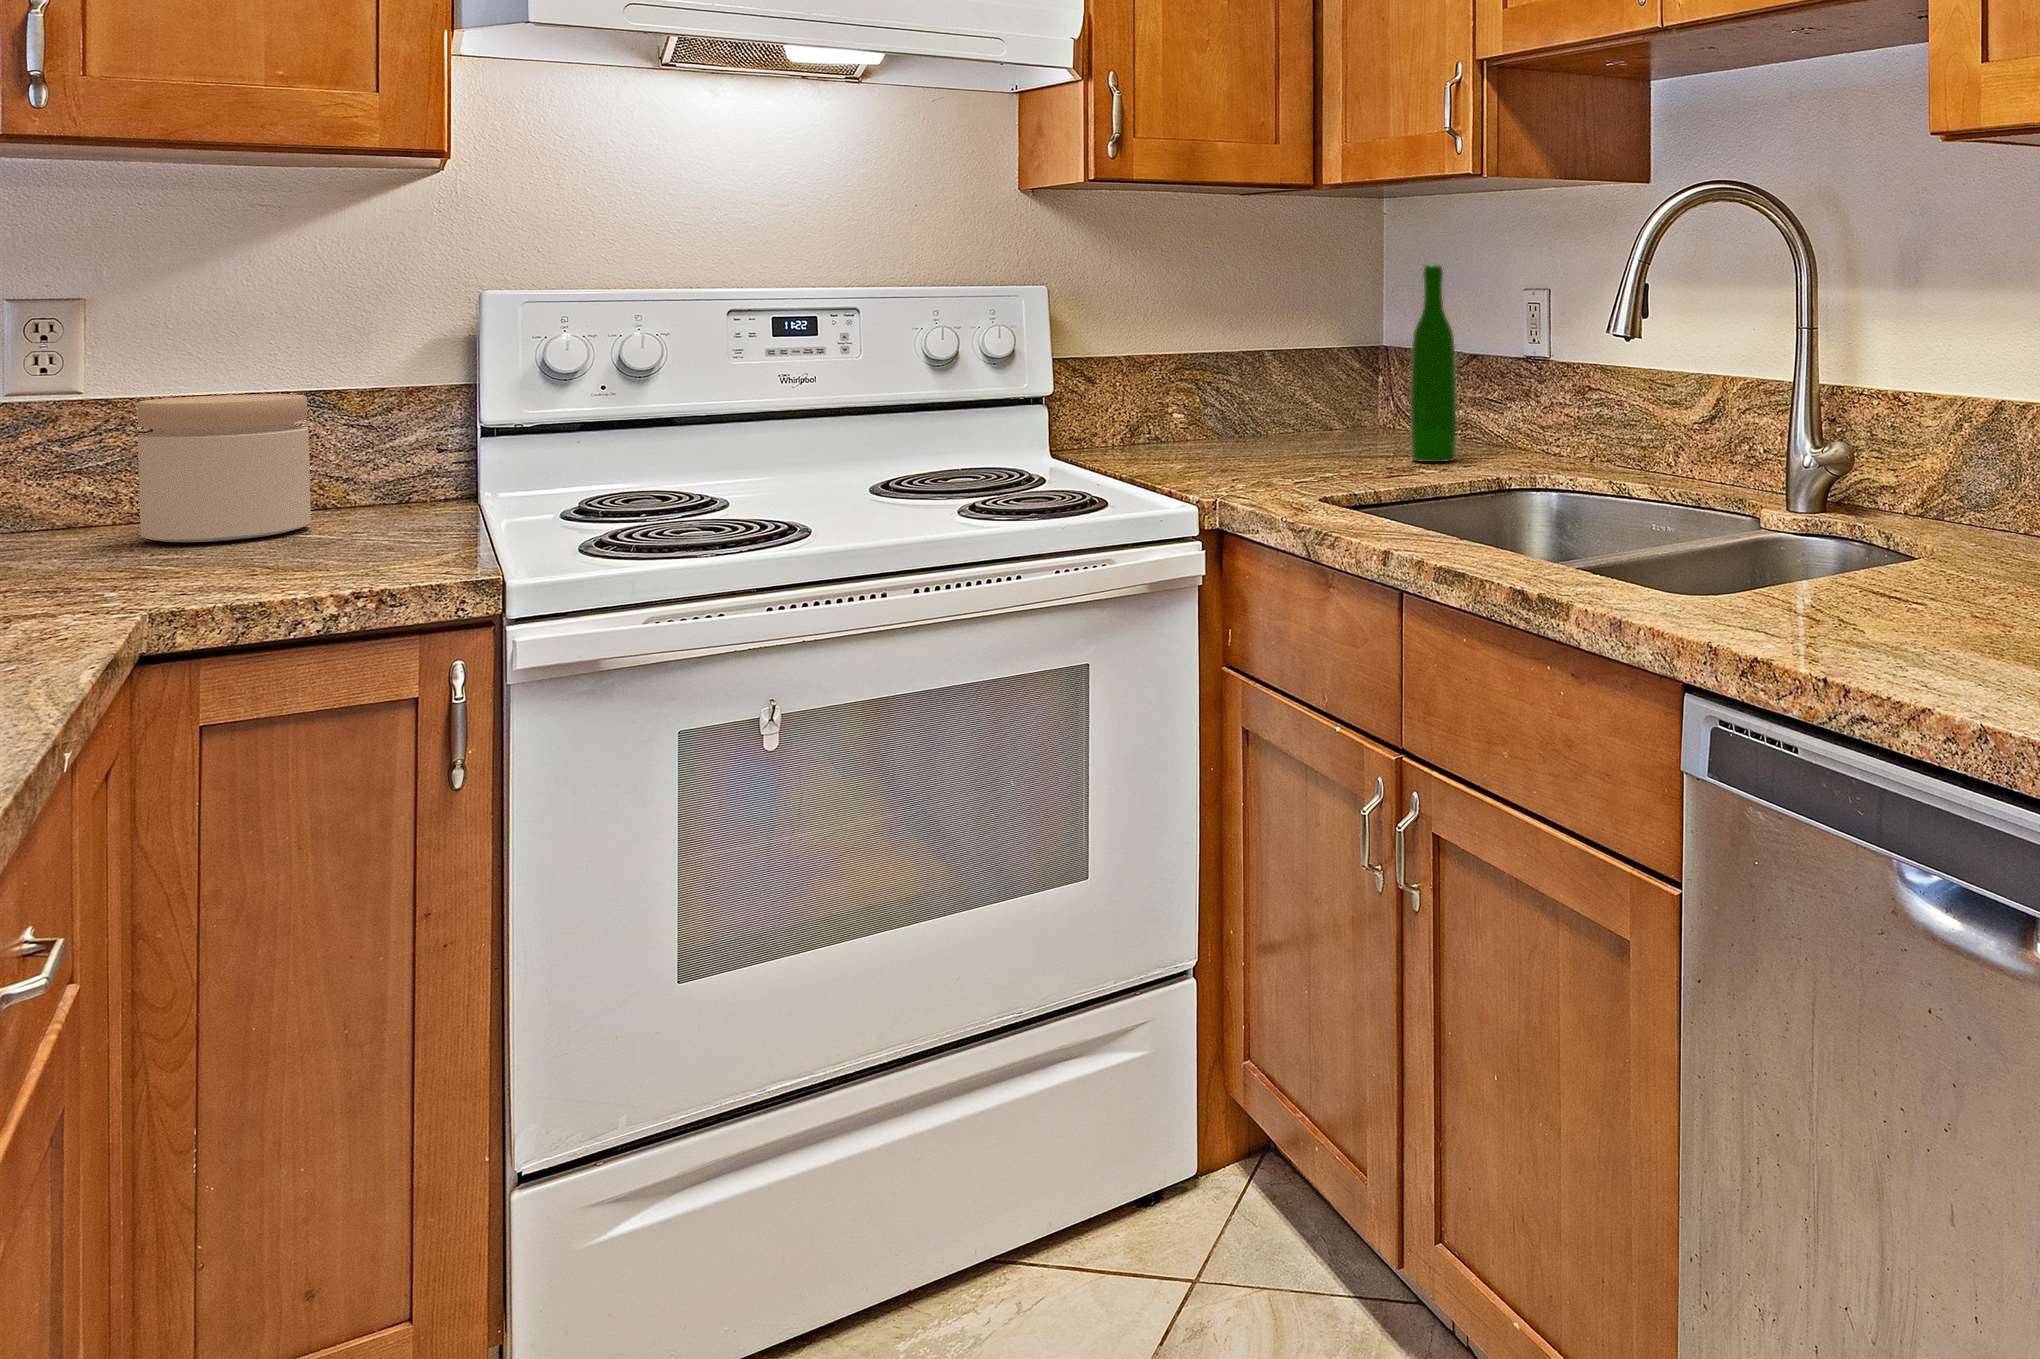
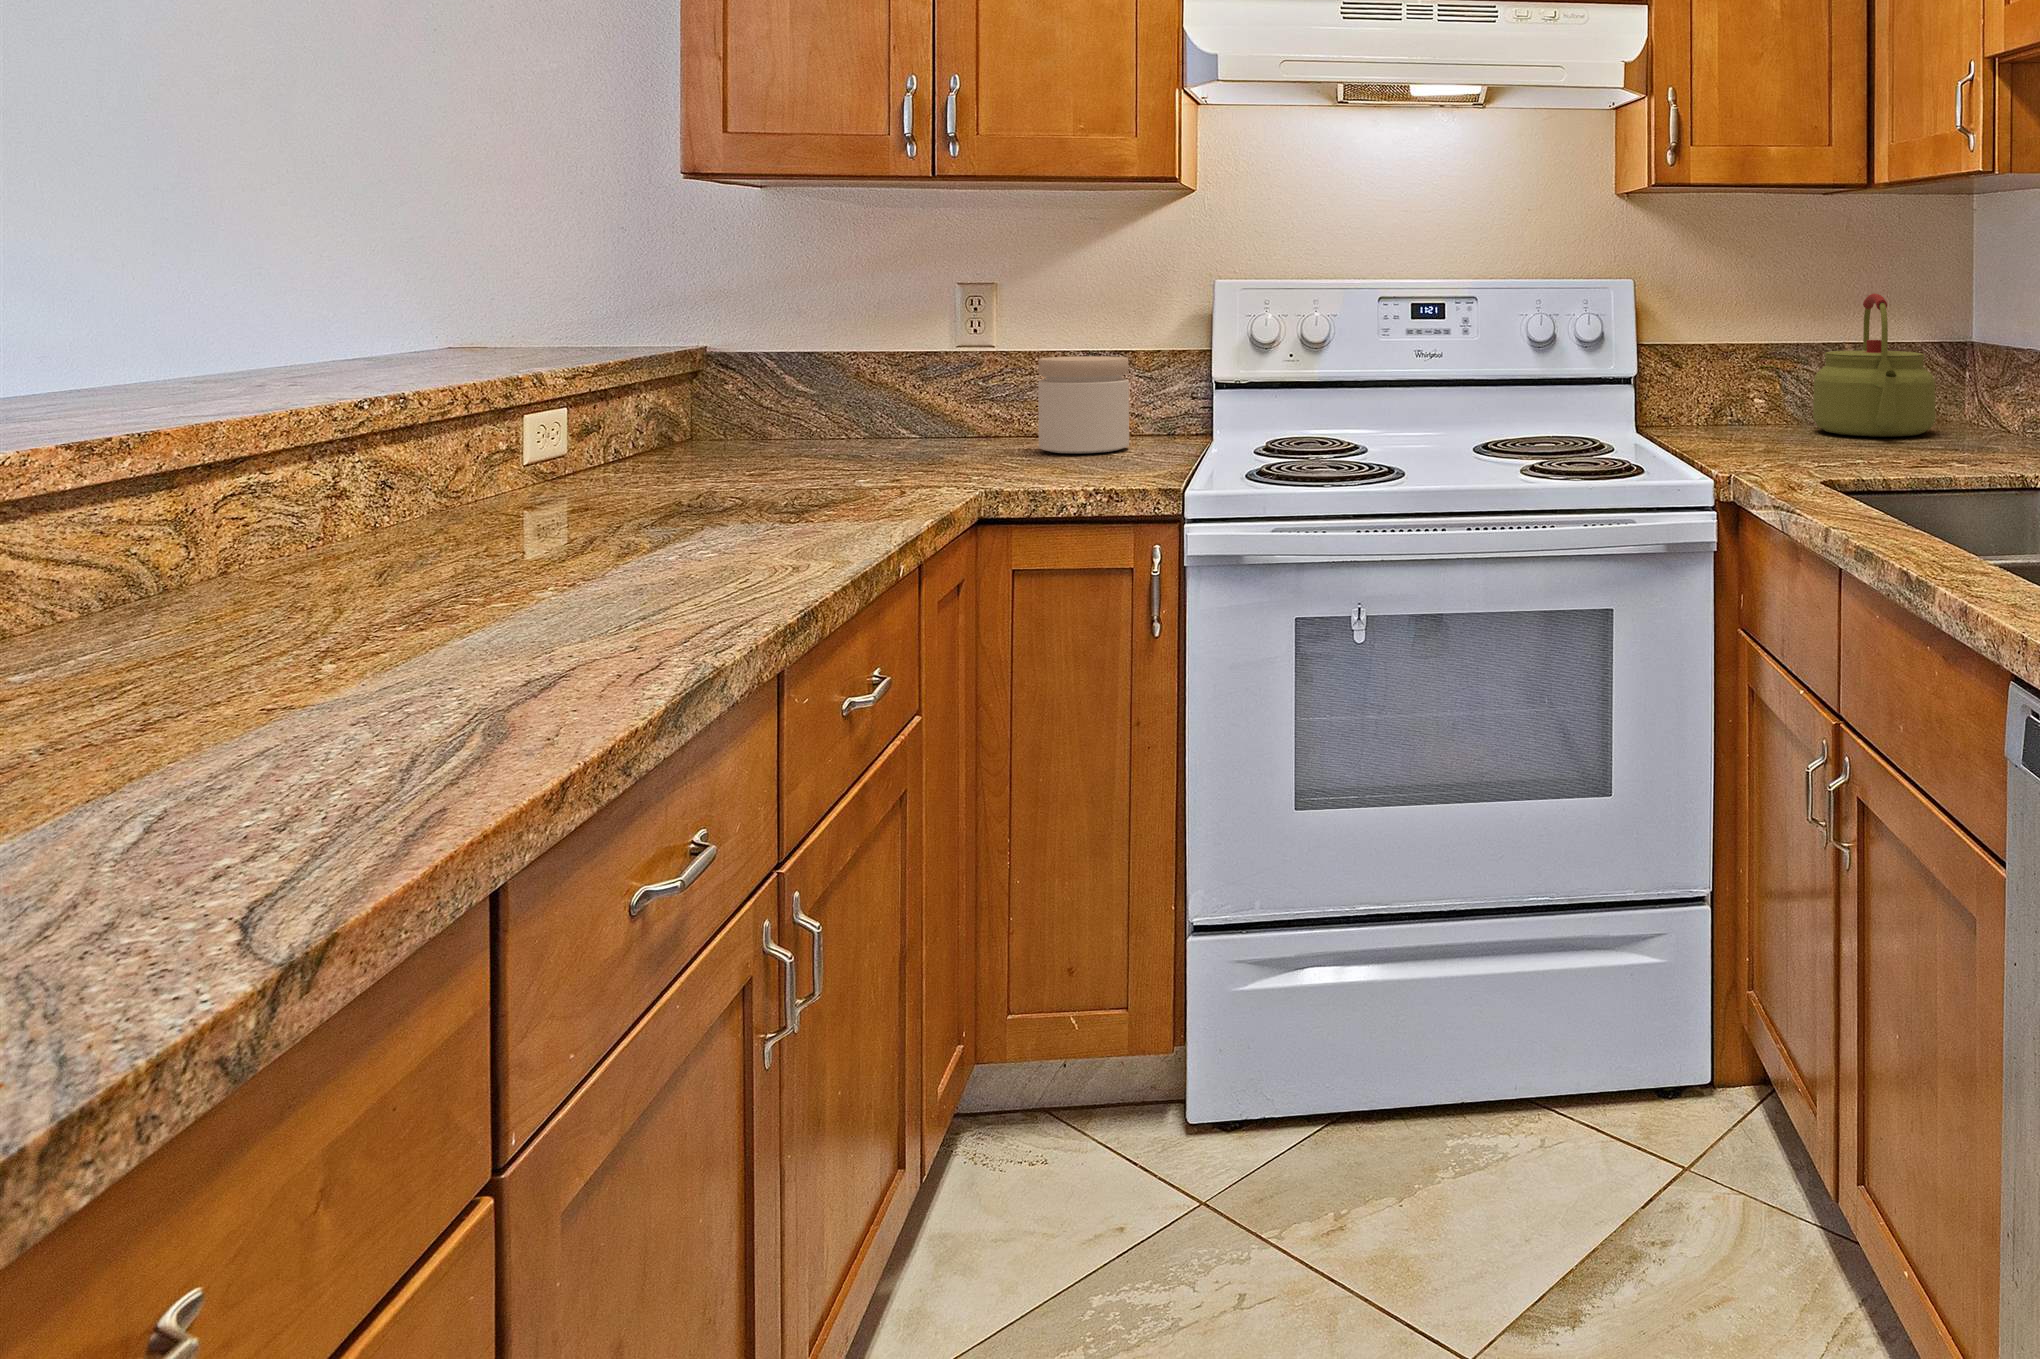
wine bottle: present [1410,265,1457,462] -> none [1956,266,2003,457]
kettle: none [1237,295,1365,447] -> present [1813,294,1935,437]

